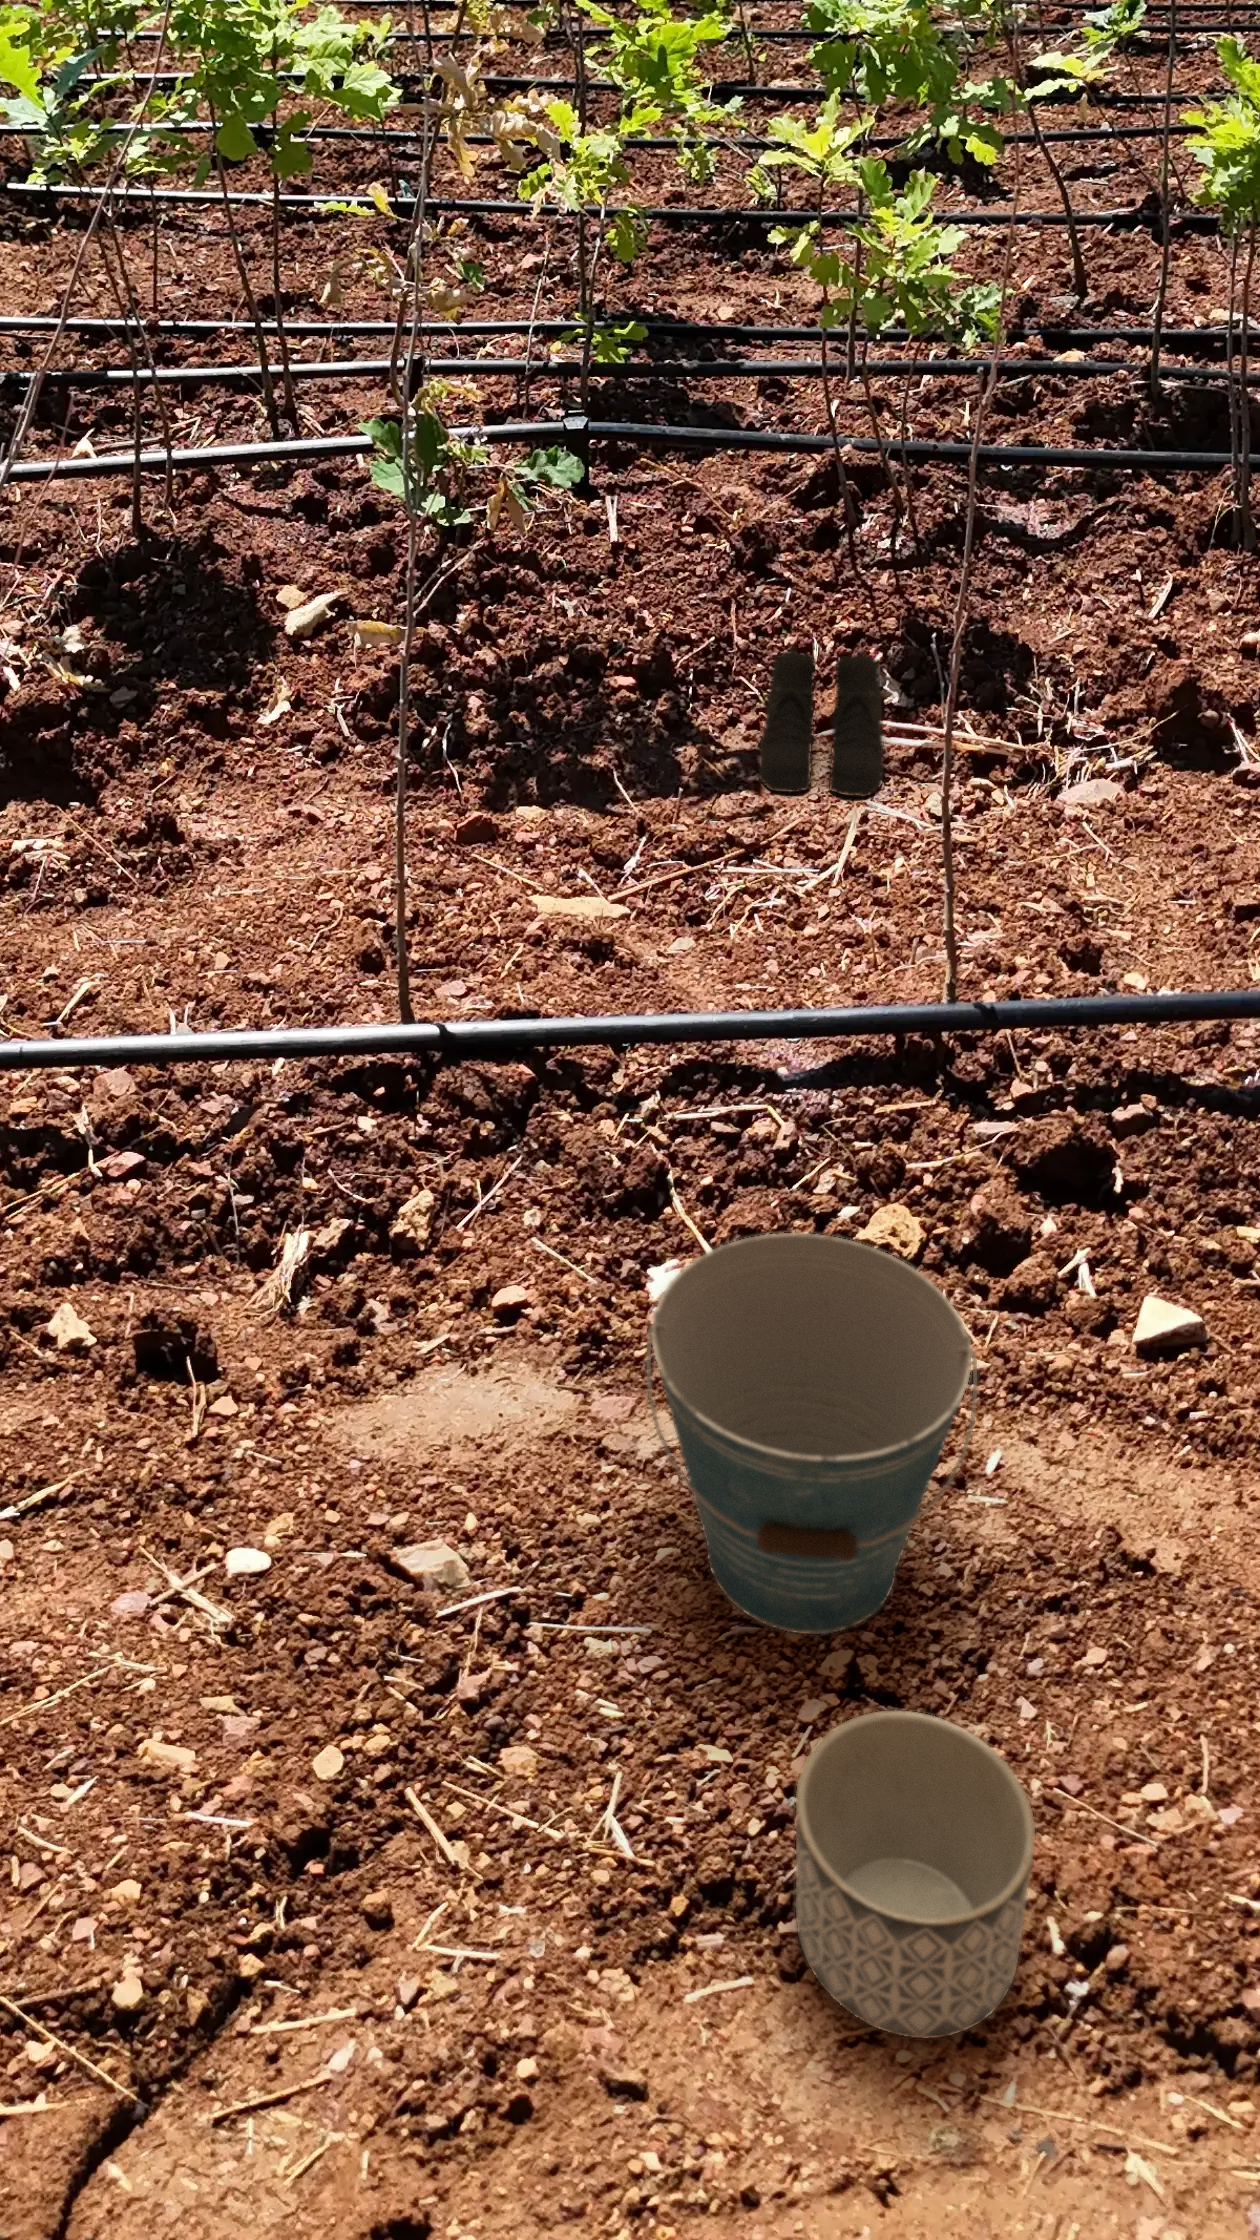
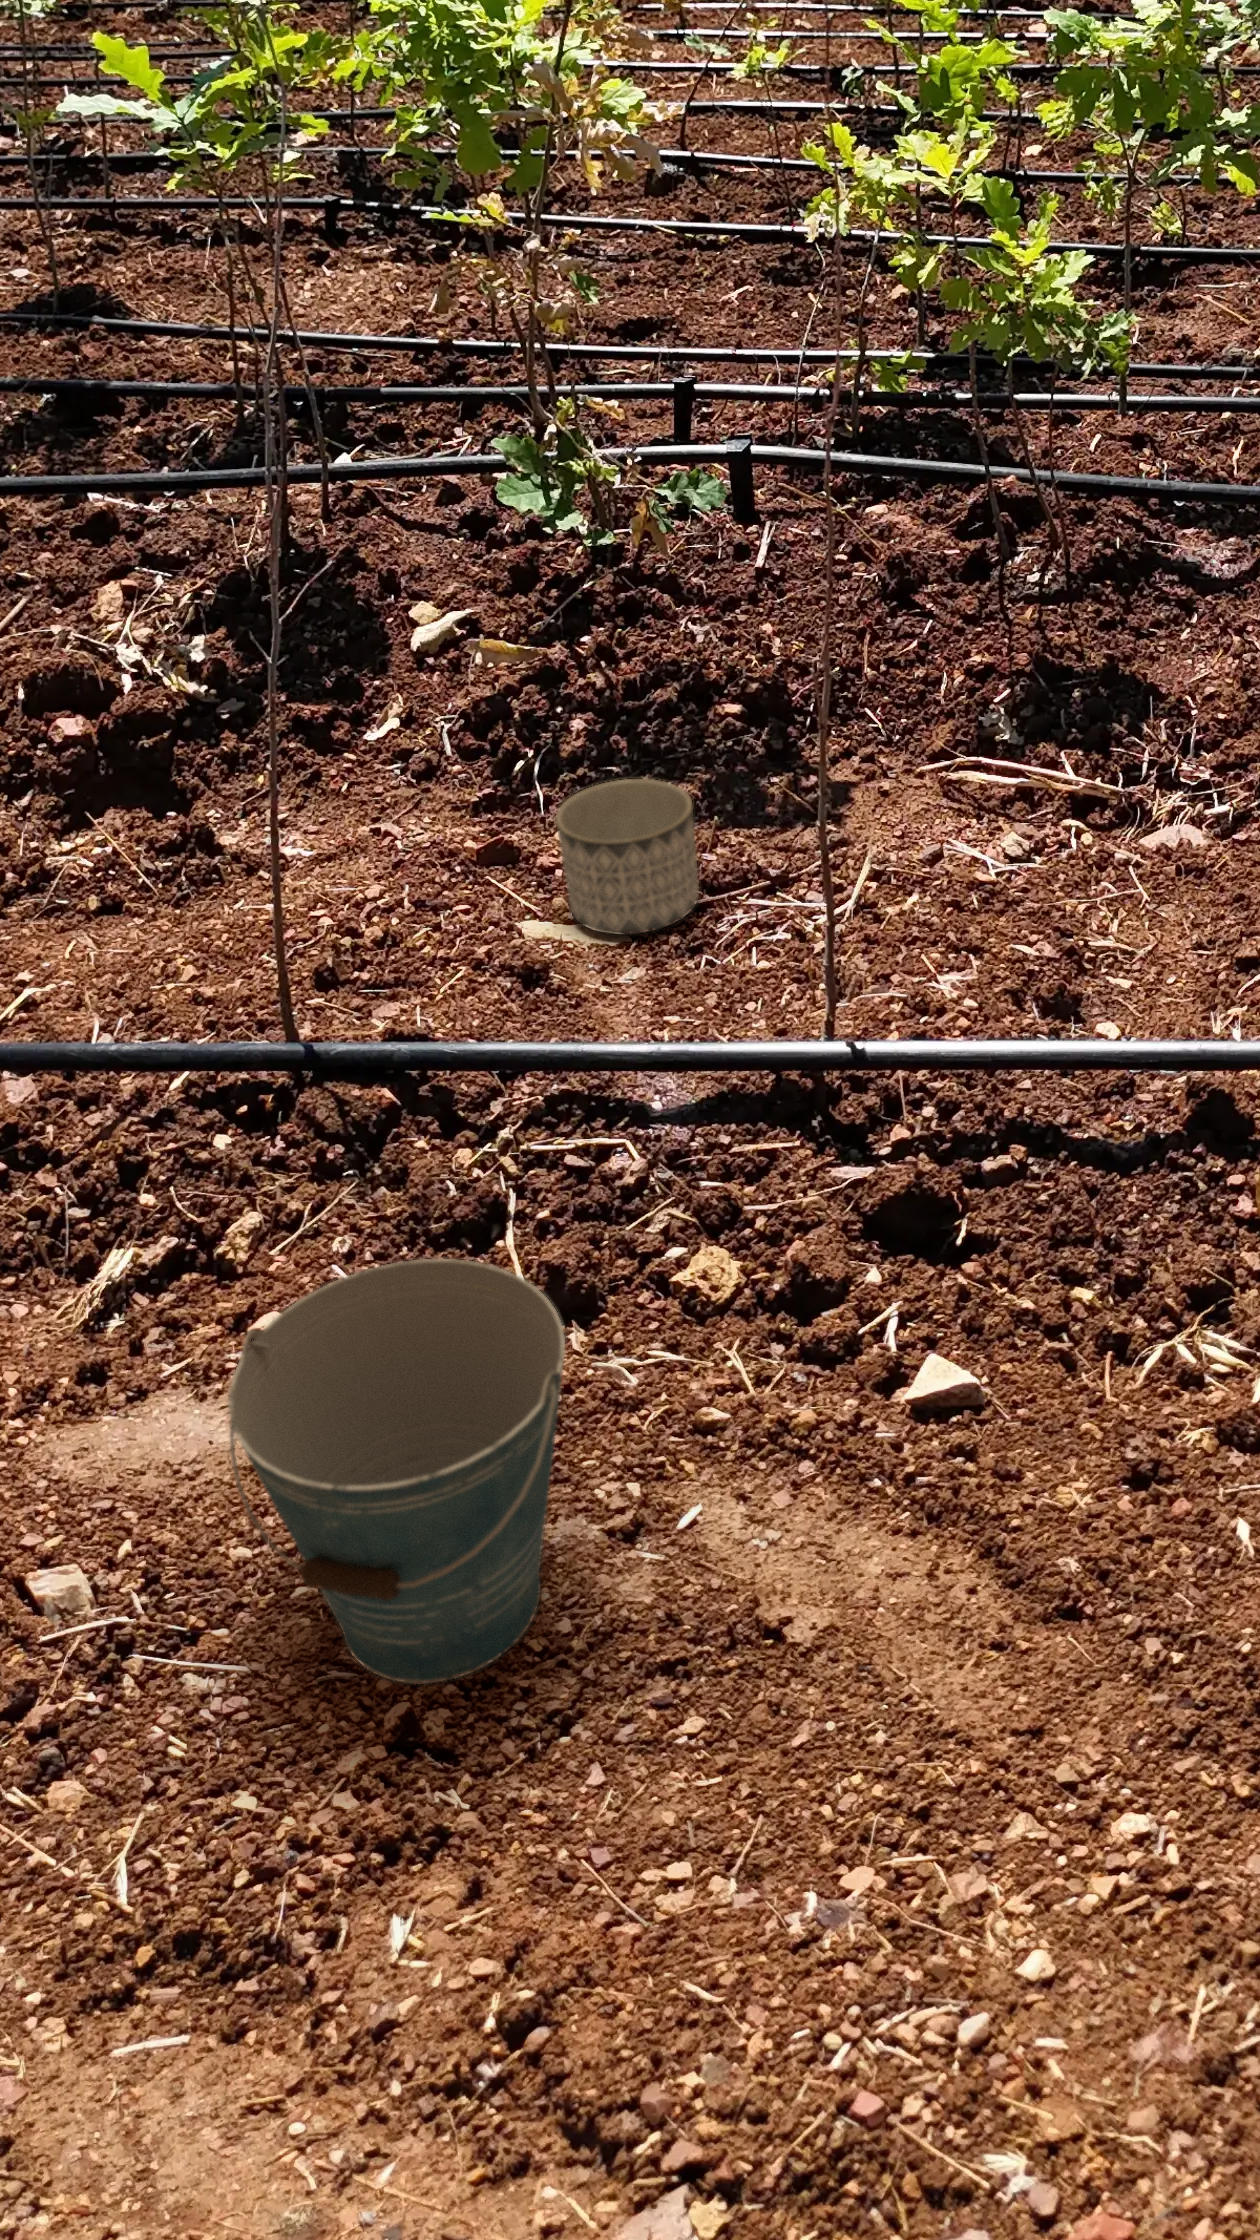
boots: present [759,648,884,797] -> none [813,675,957,832]
planter: present [796,1710,1035,2038] -> present [556,779,699,935]

